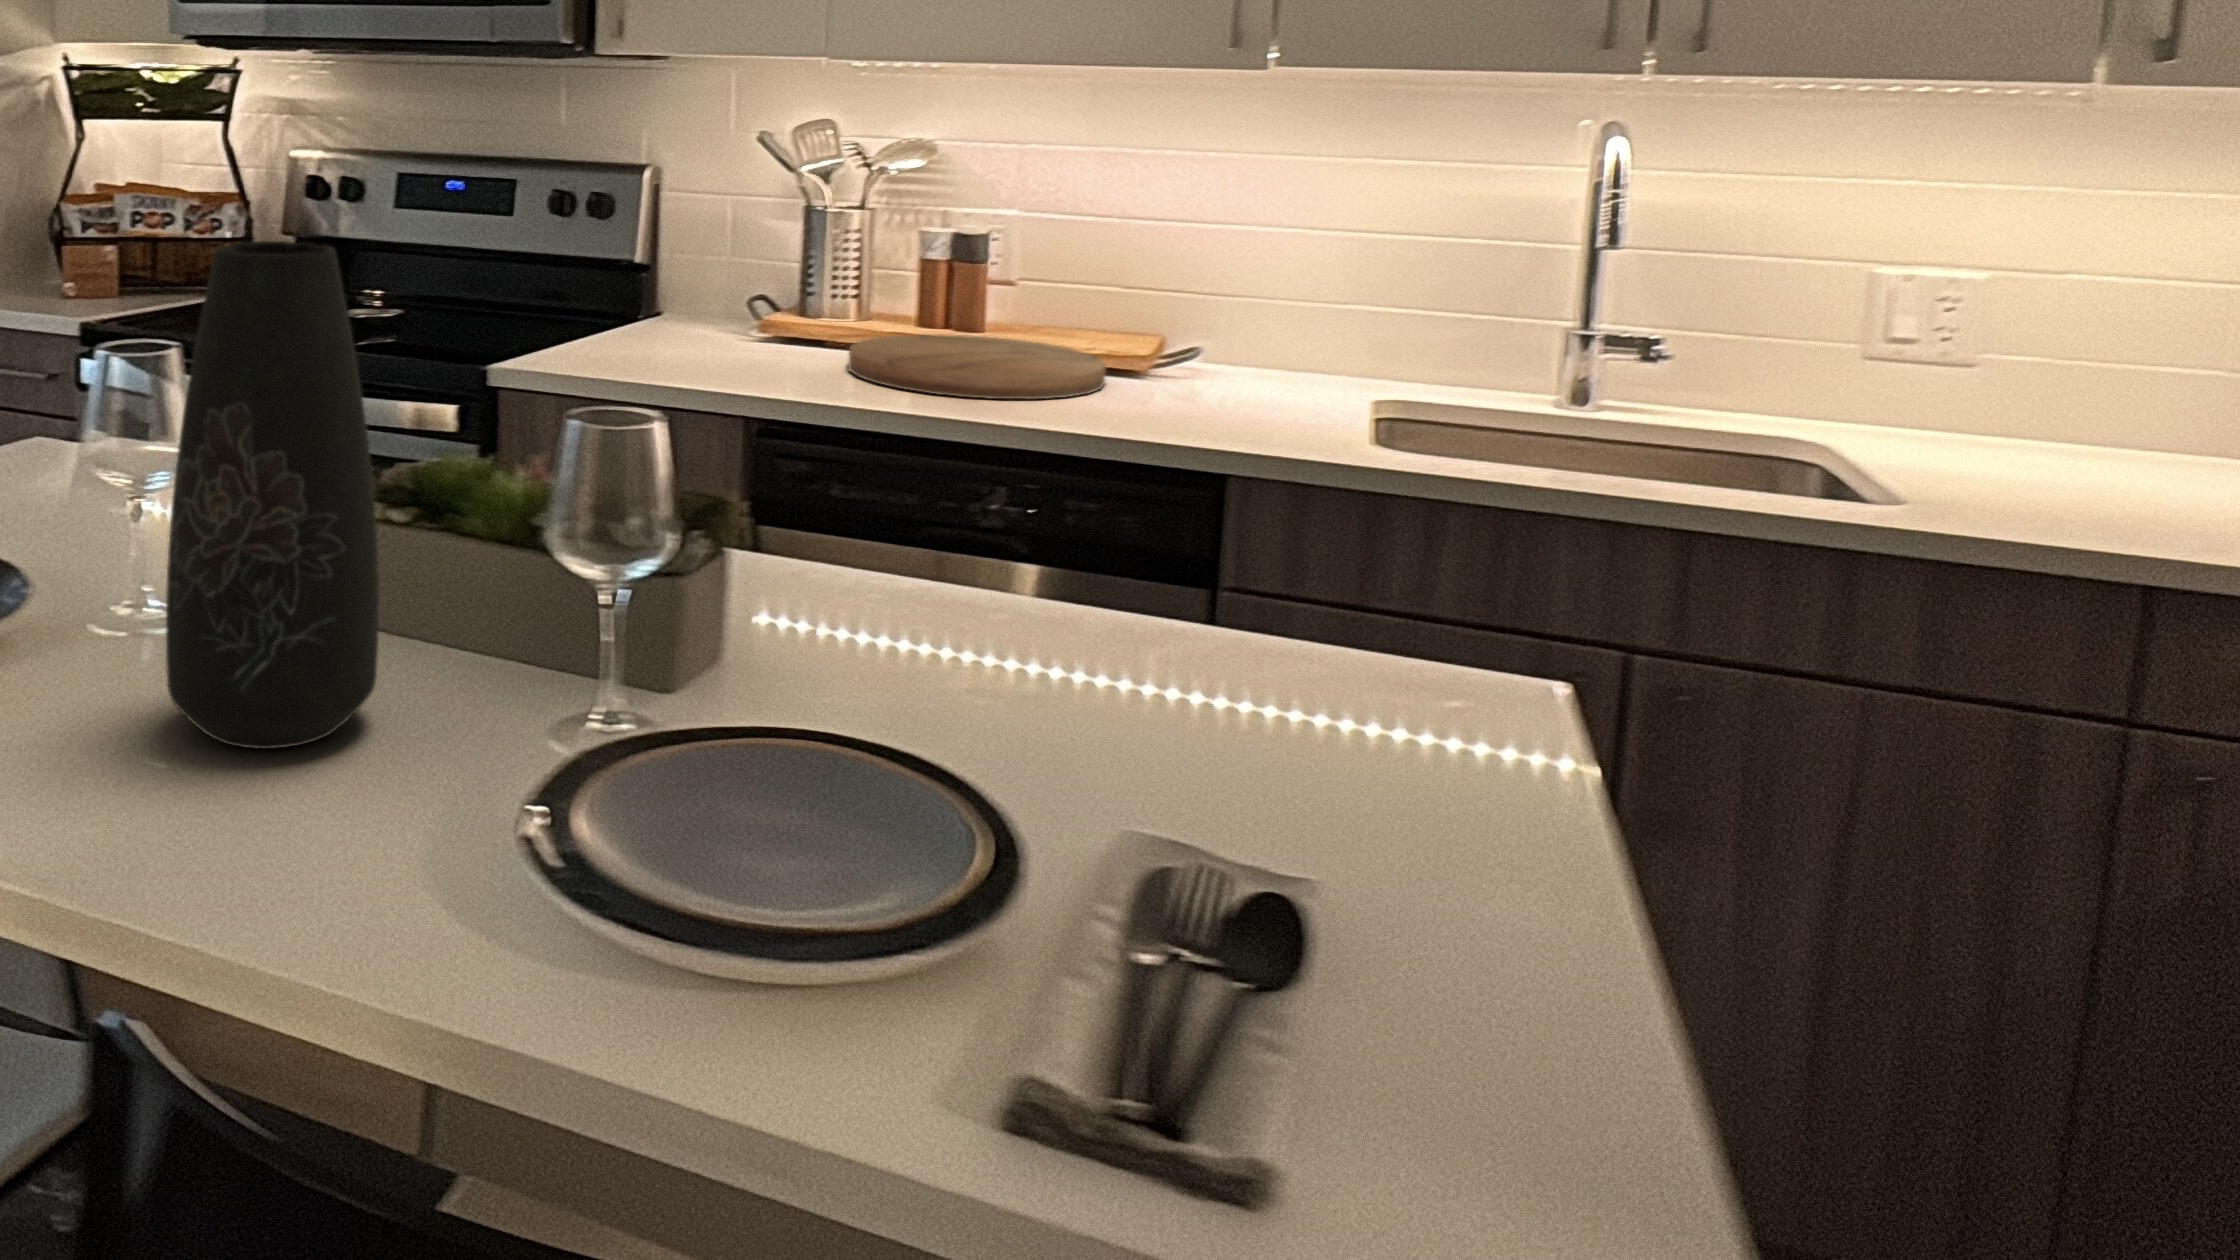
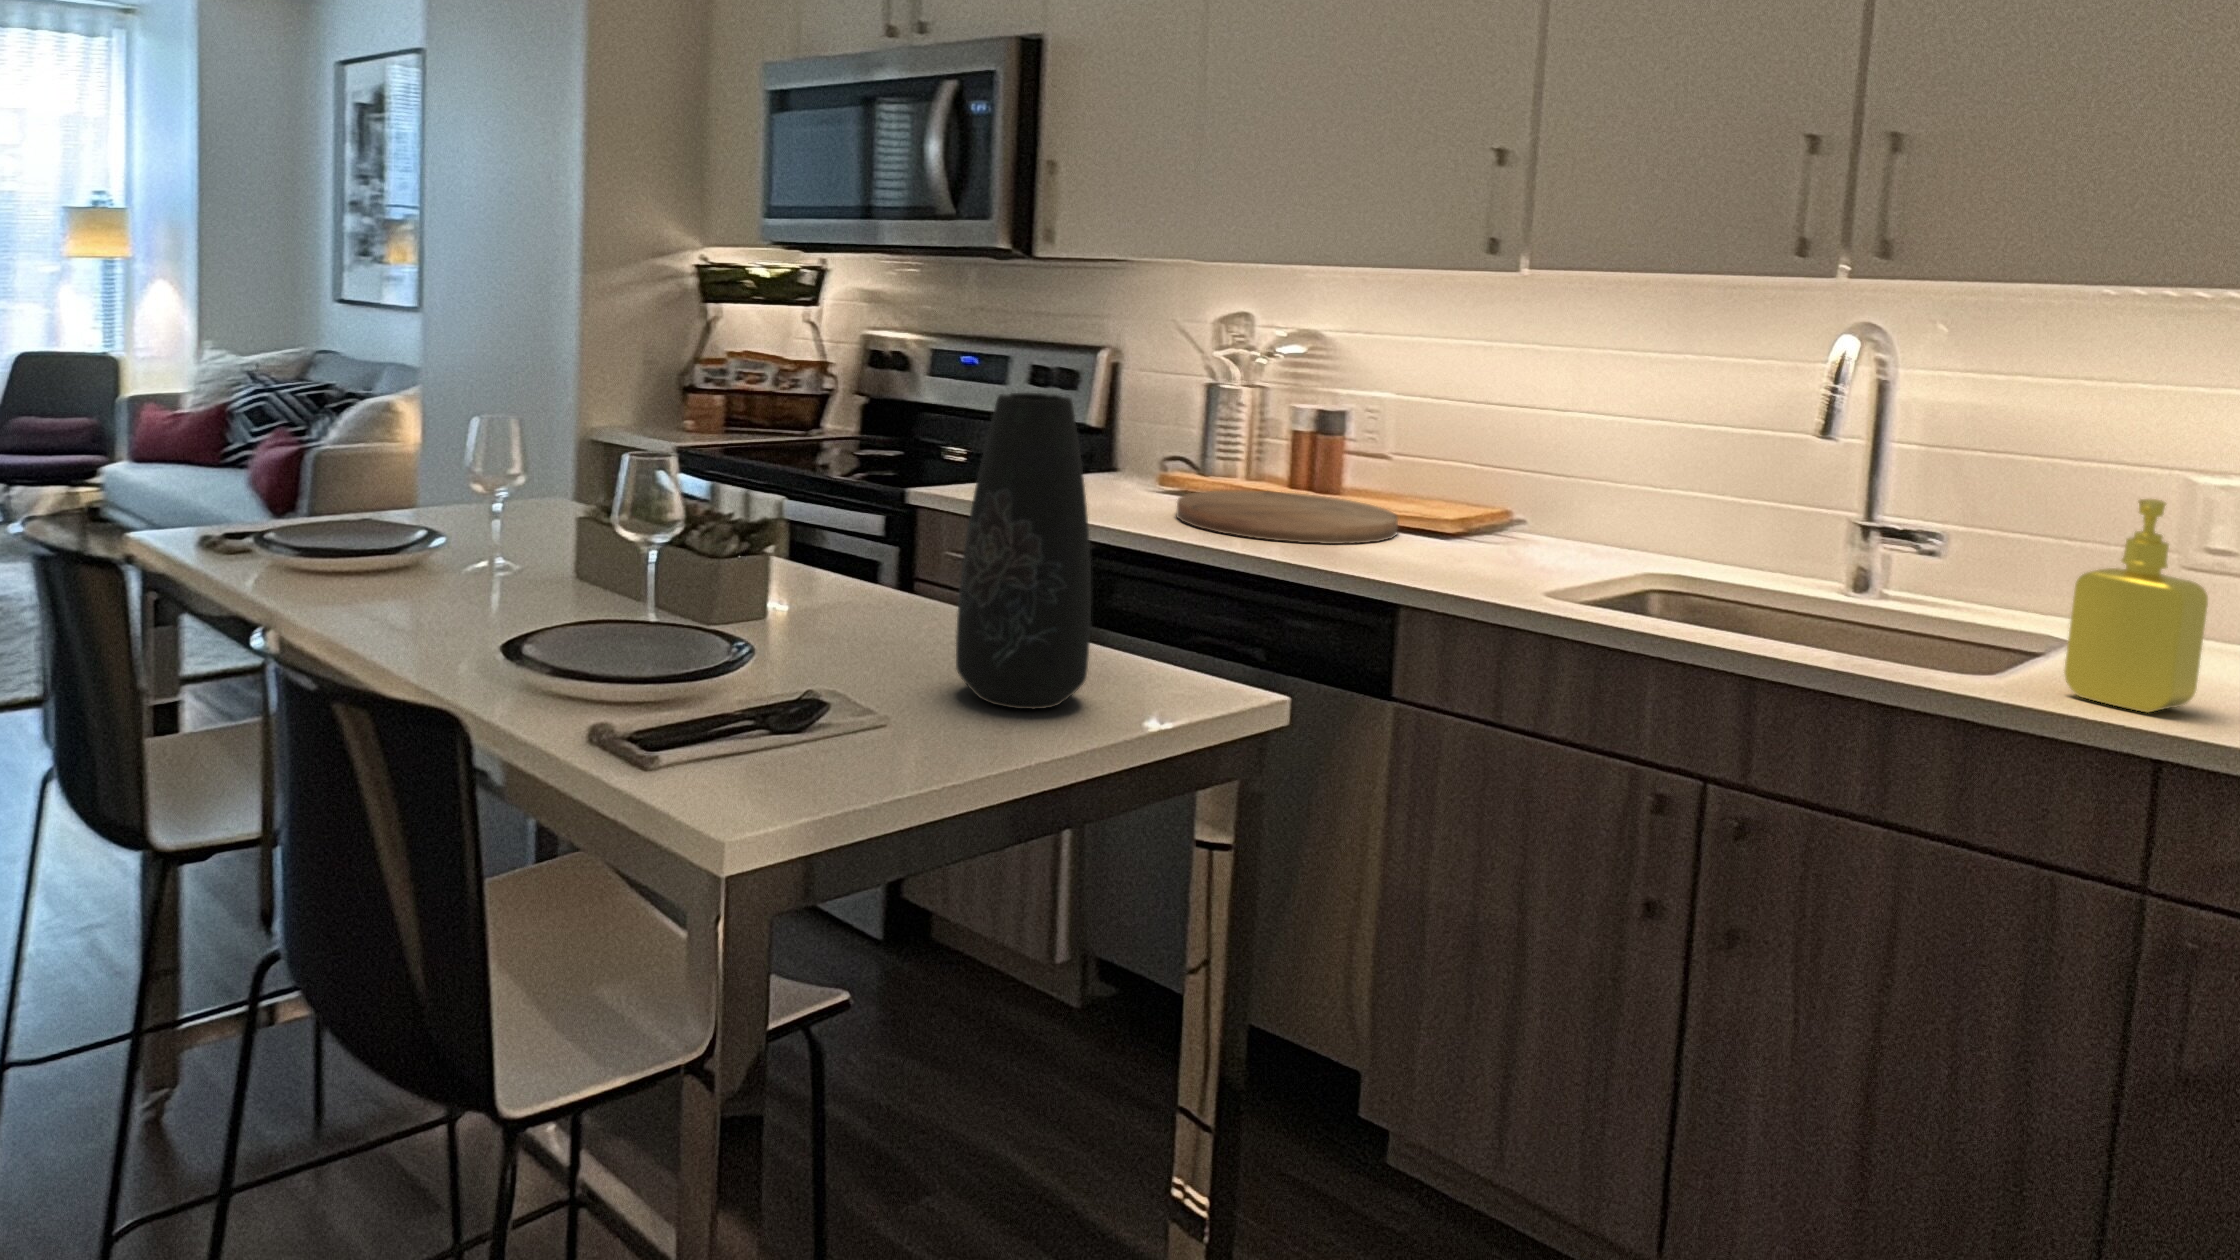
vase: present [166,241,379,749] -> present [956,393,1091,709]
soap dispenser: none [1953,302,2085,523] -> present [2064,499,2208,712]

